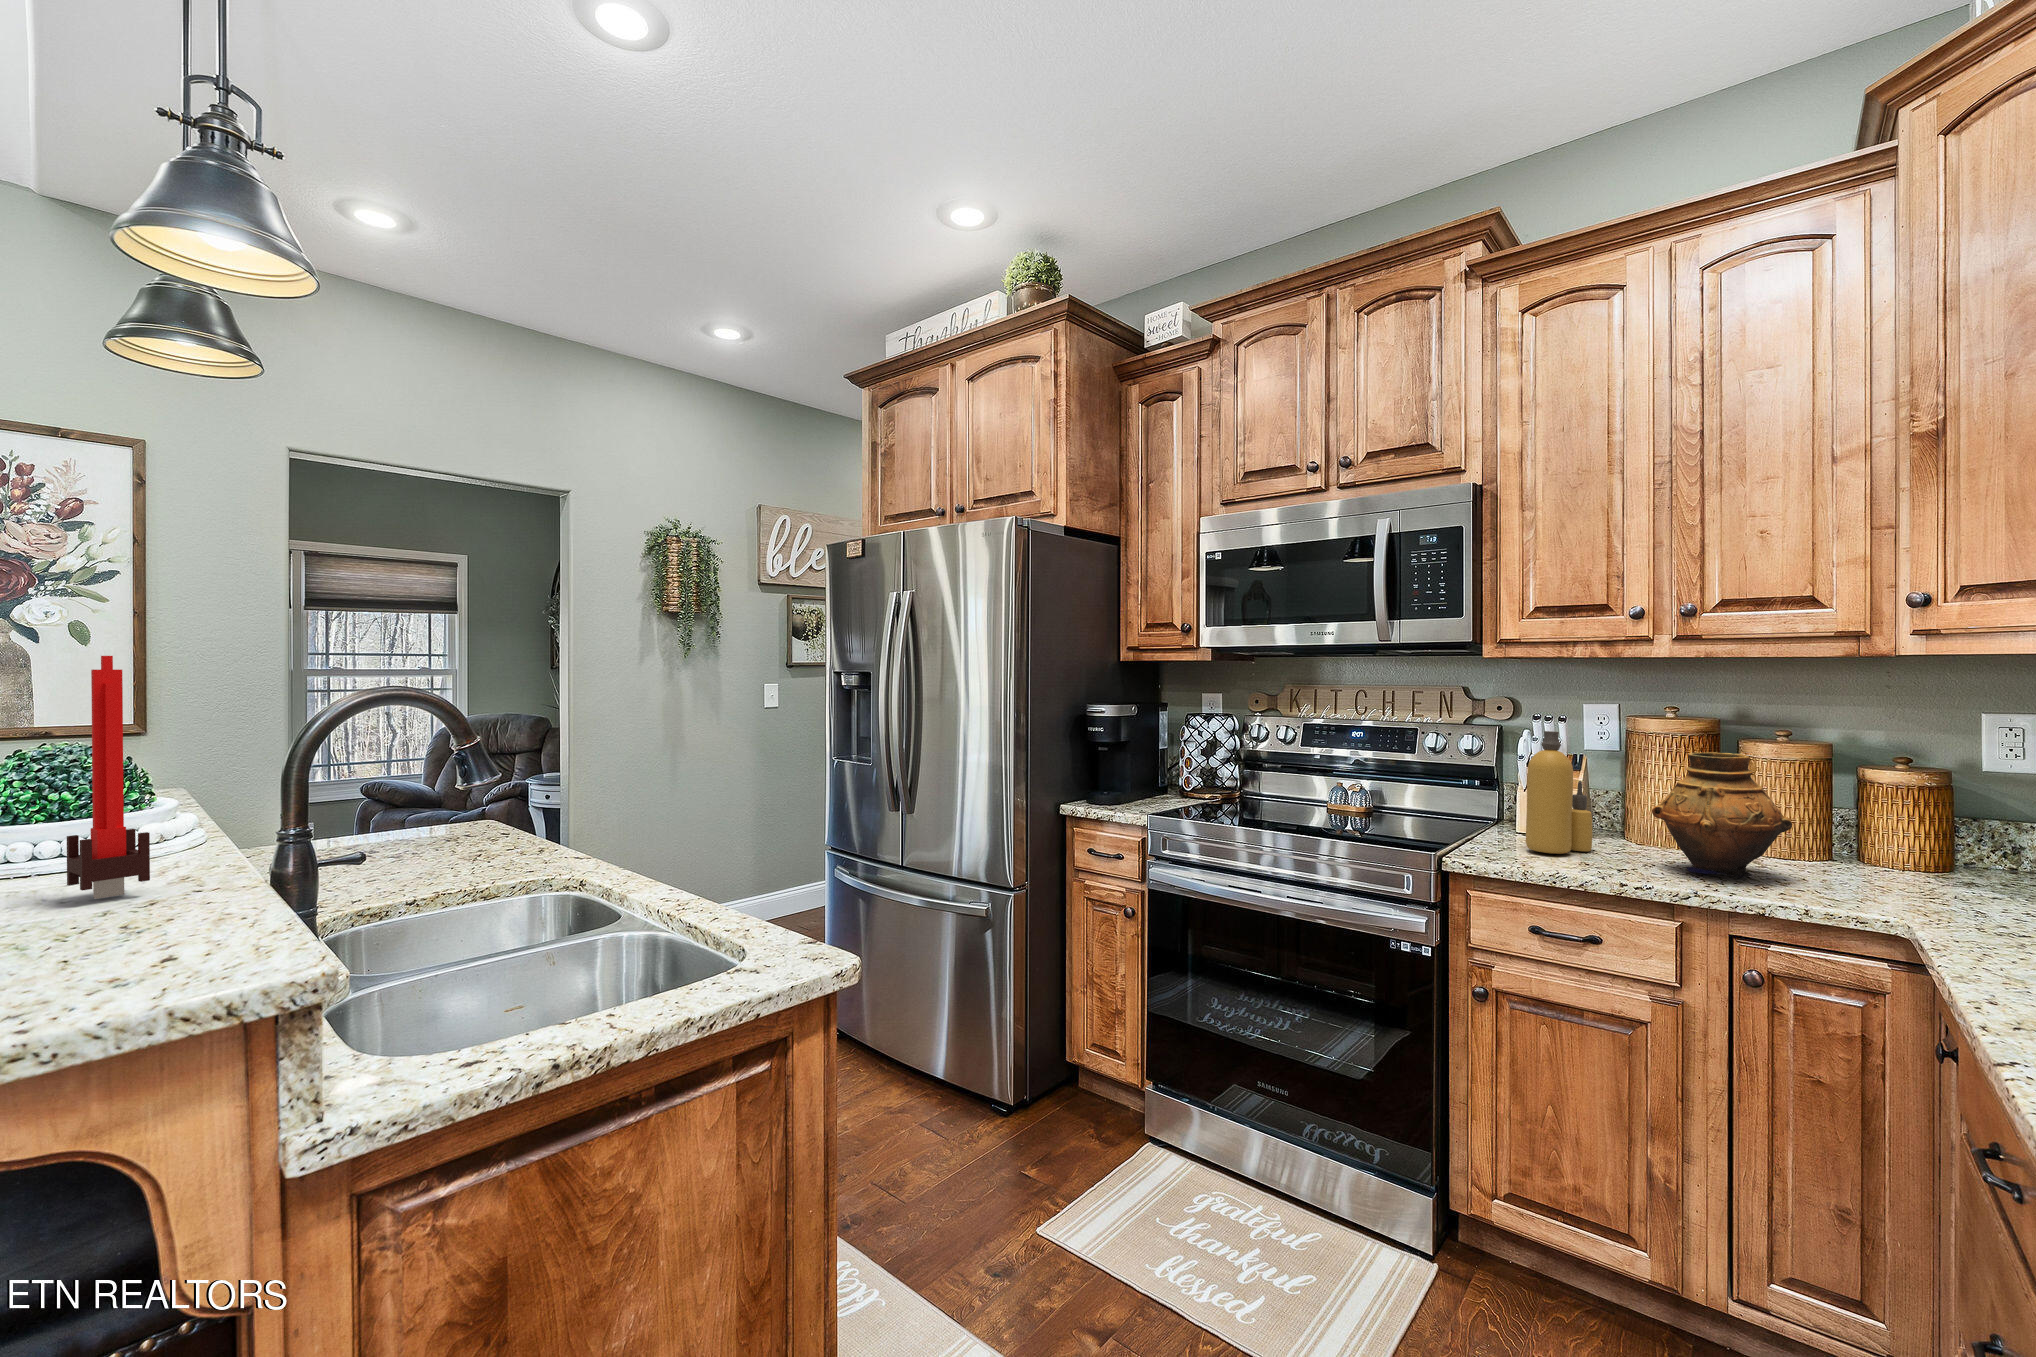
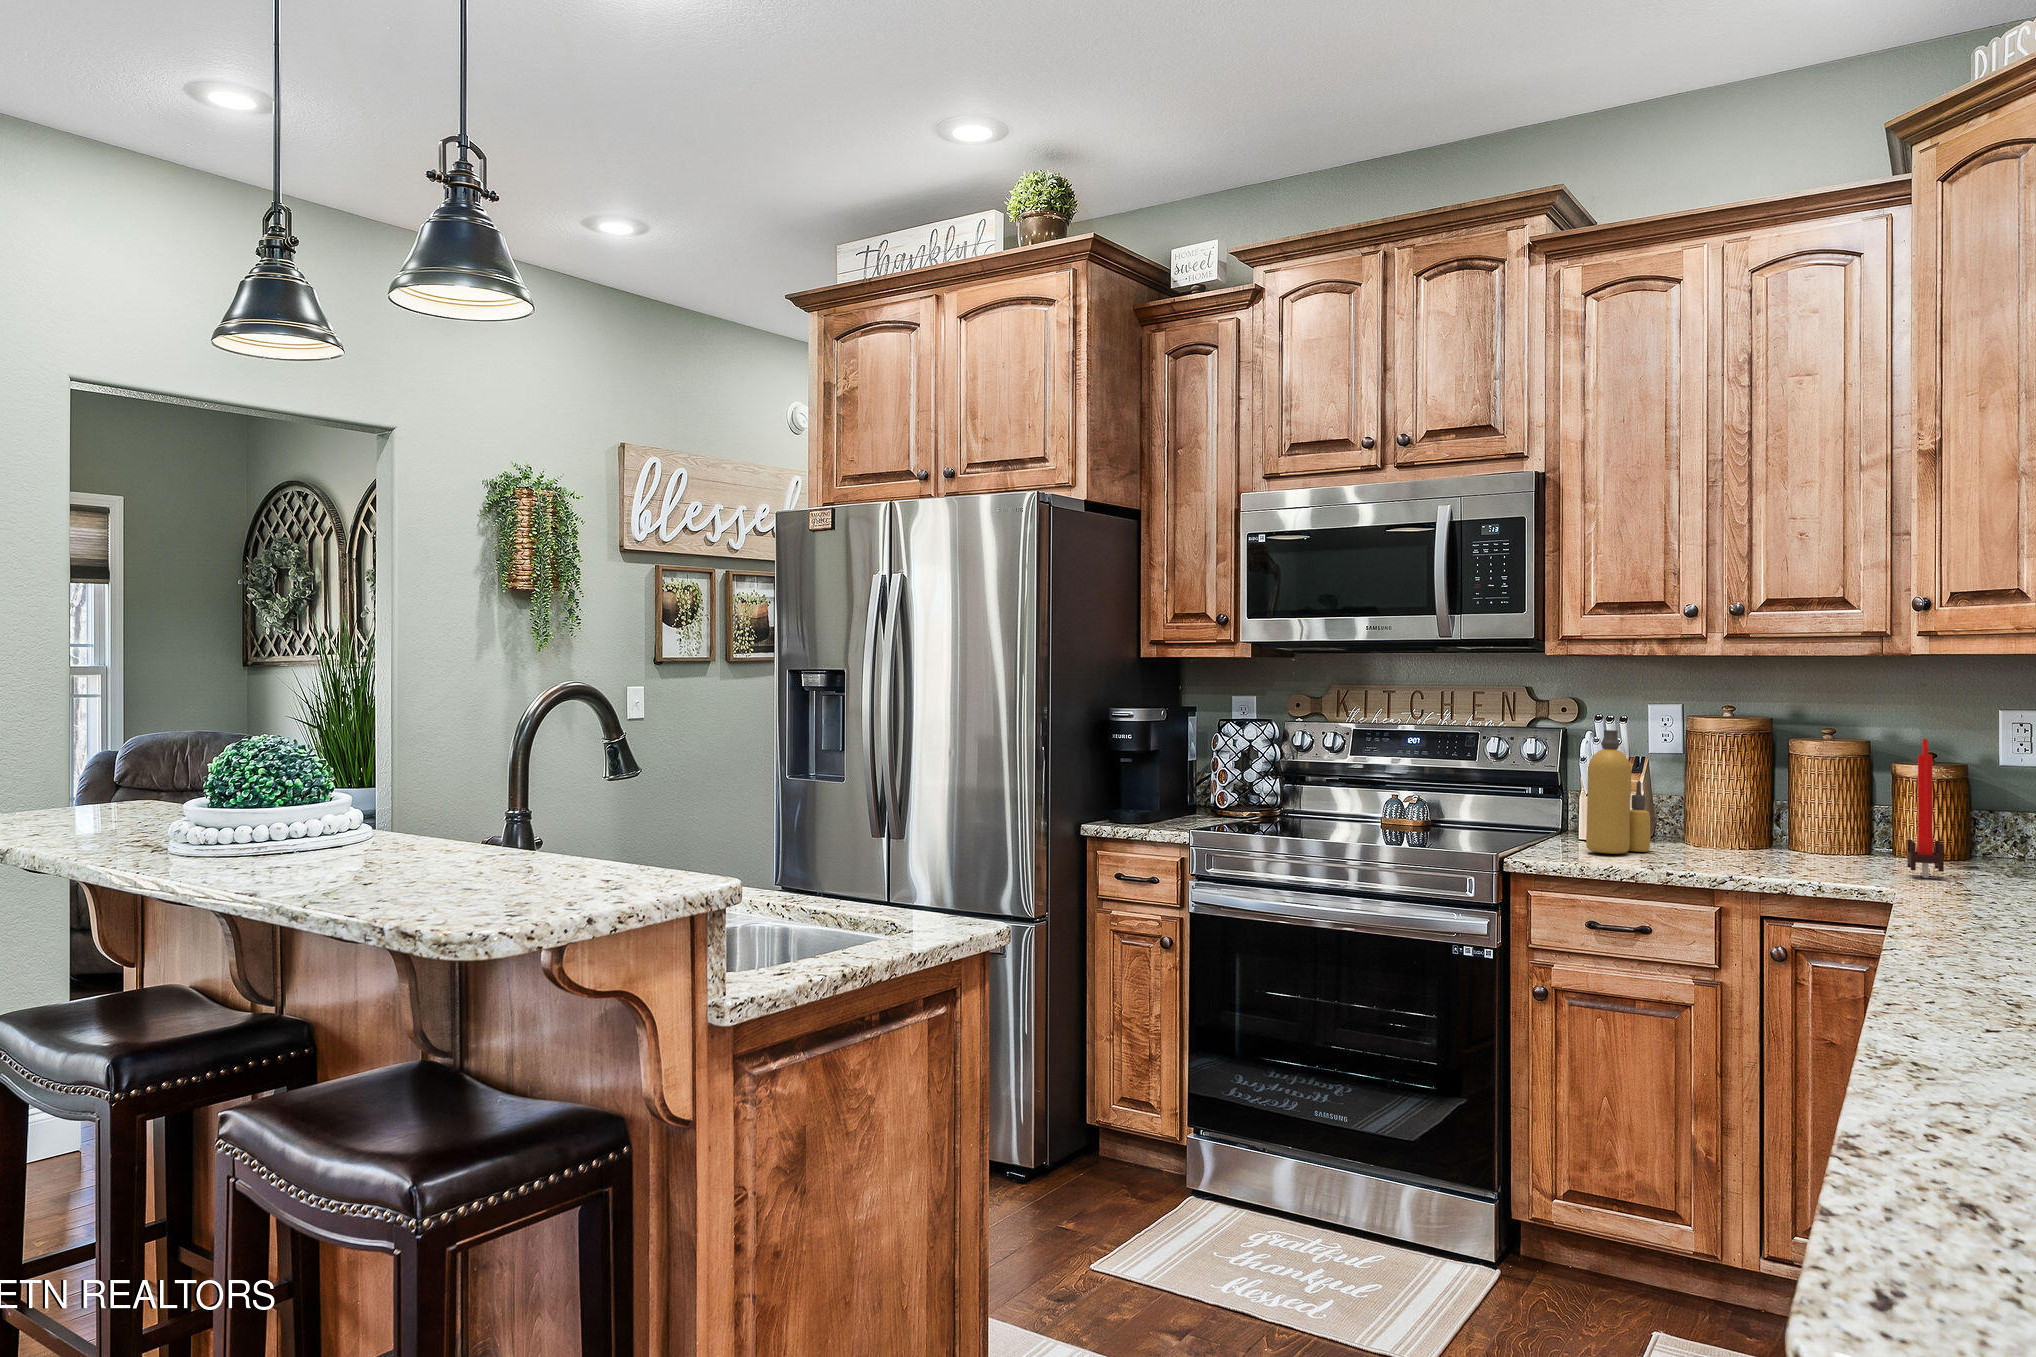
candle: present [67,656,150,899] -> present [1907,739,1944,878]
vase: present [1652,752,1792,878] -> none [1701,748,1821,866]

